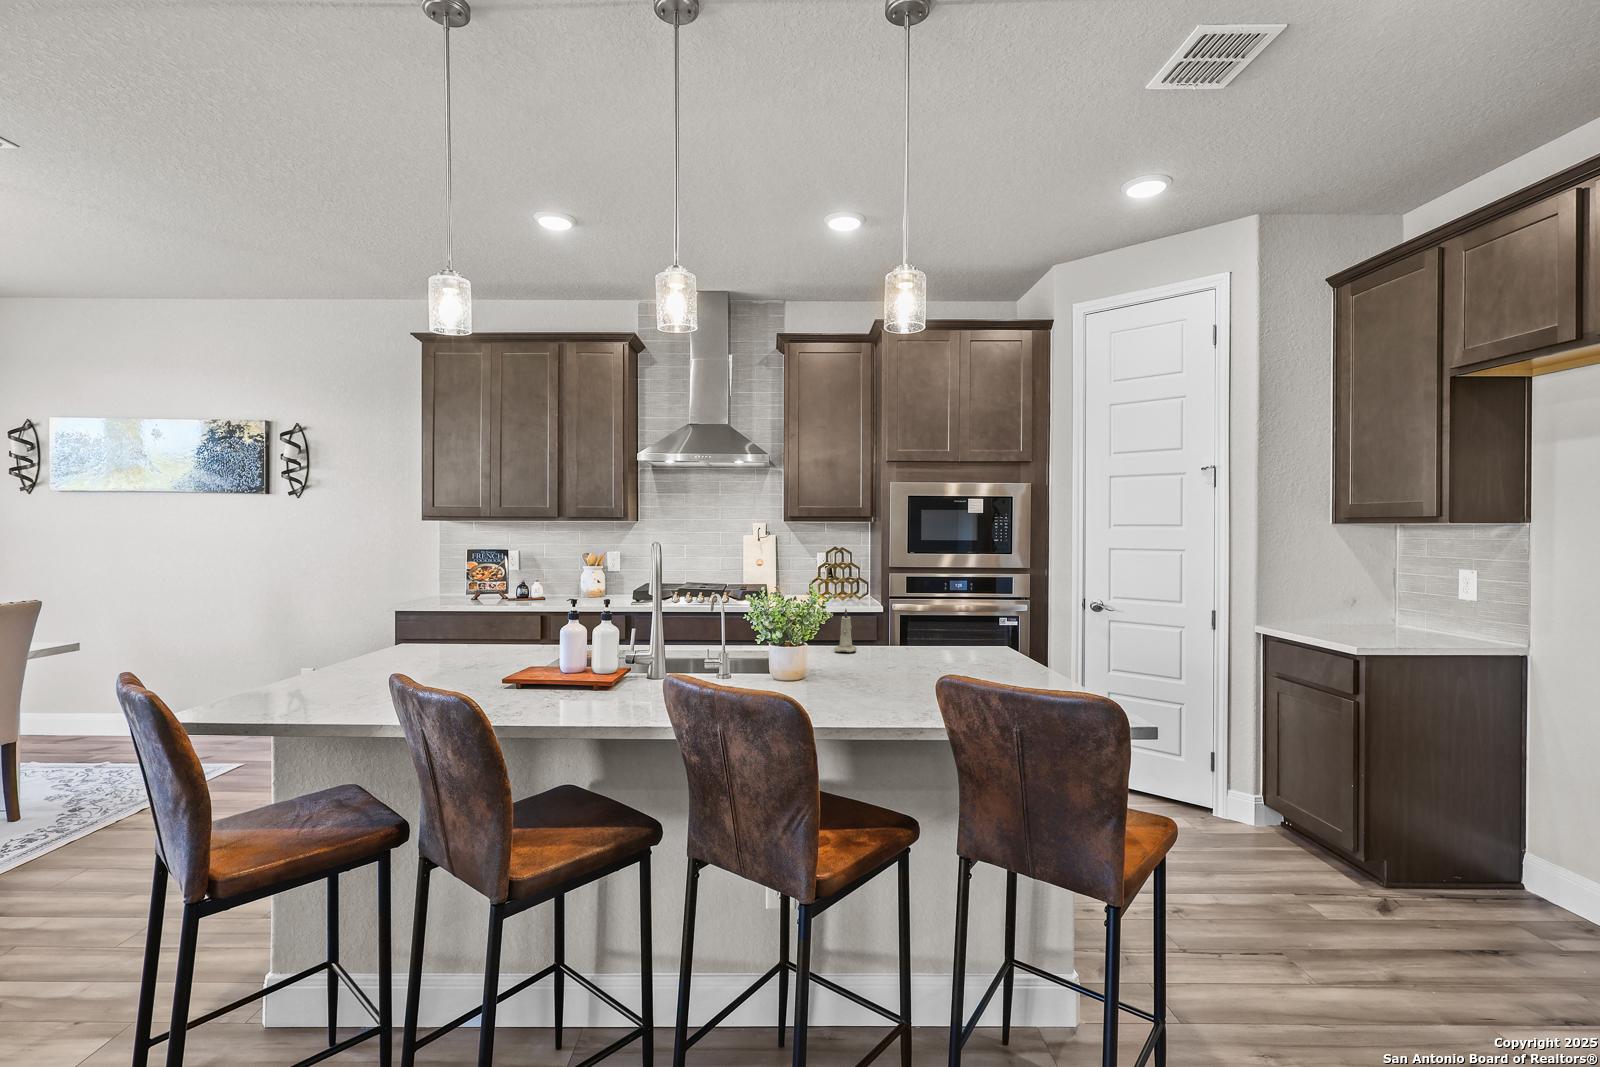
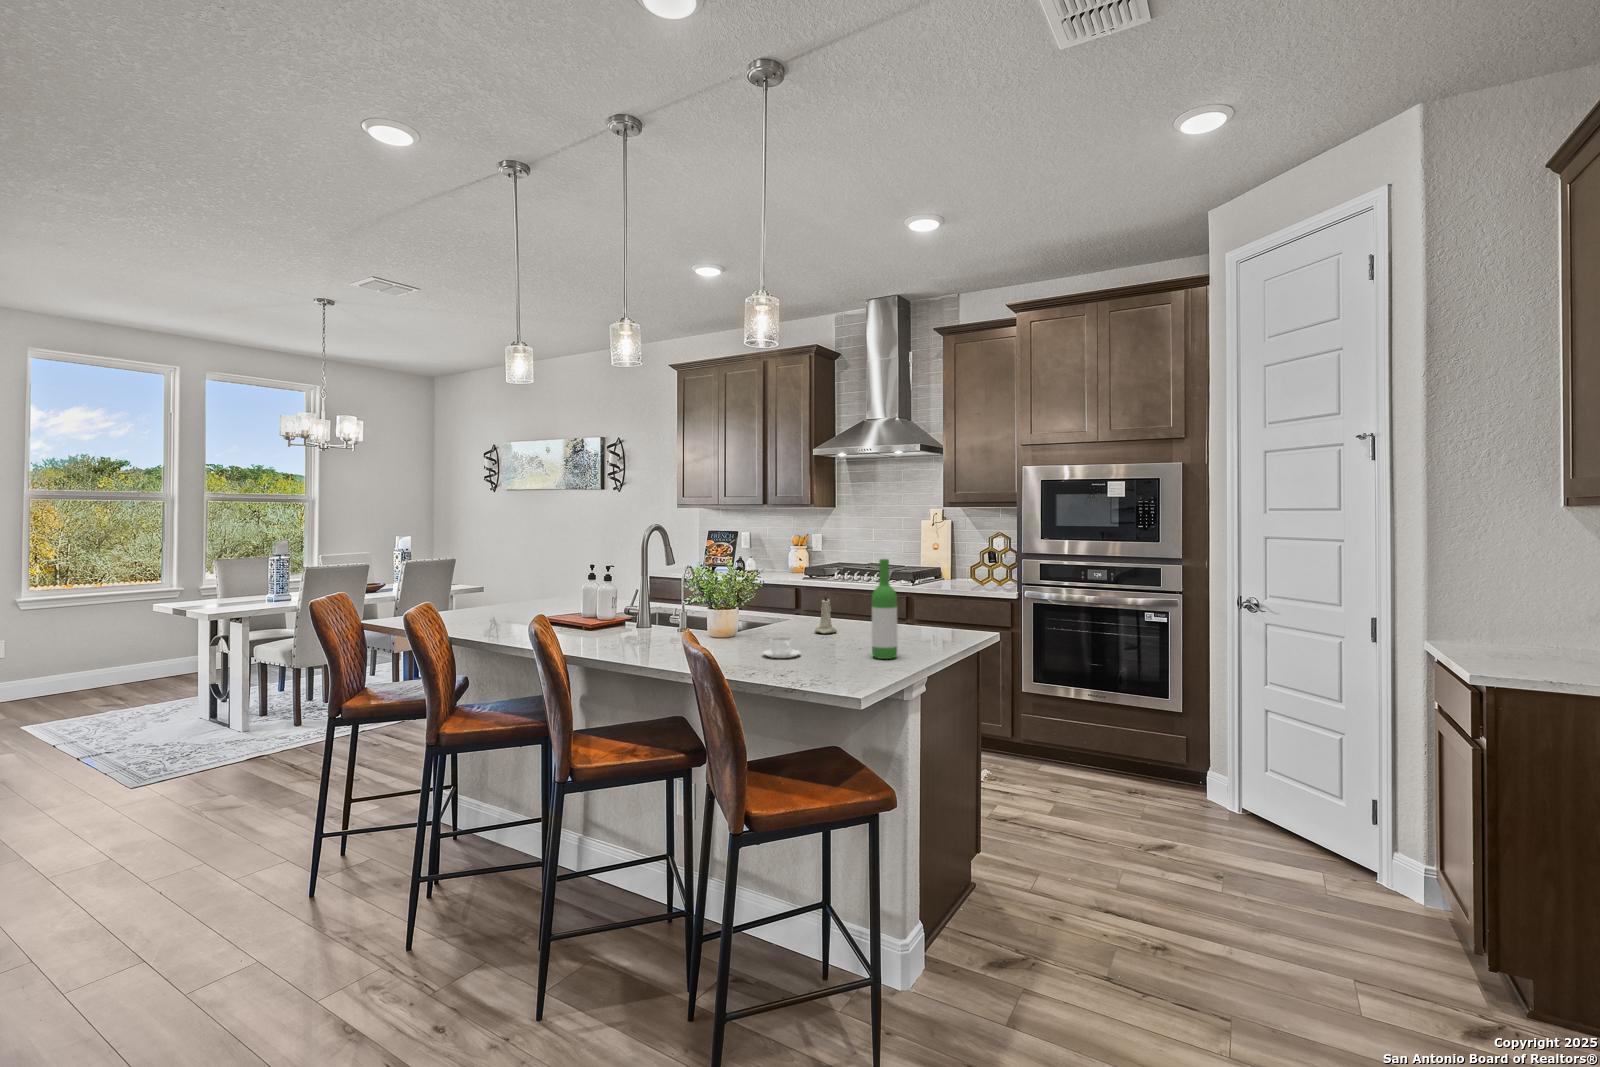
wine bottle: none [961,569,987,669] -> present [872,559,898,659]
coffee cup: none [864,655,906,677] -> present [763,637,801,658]

